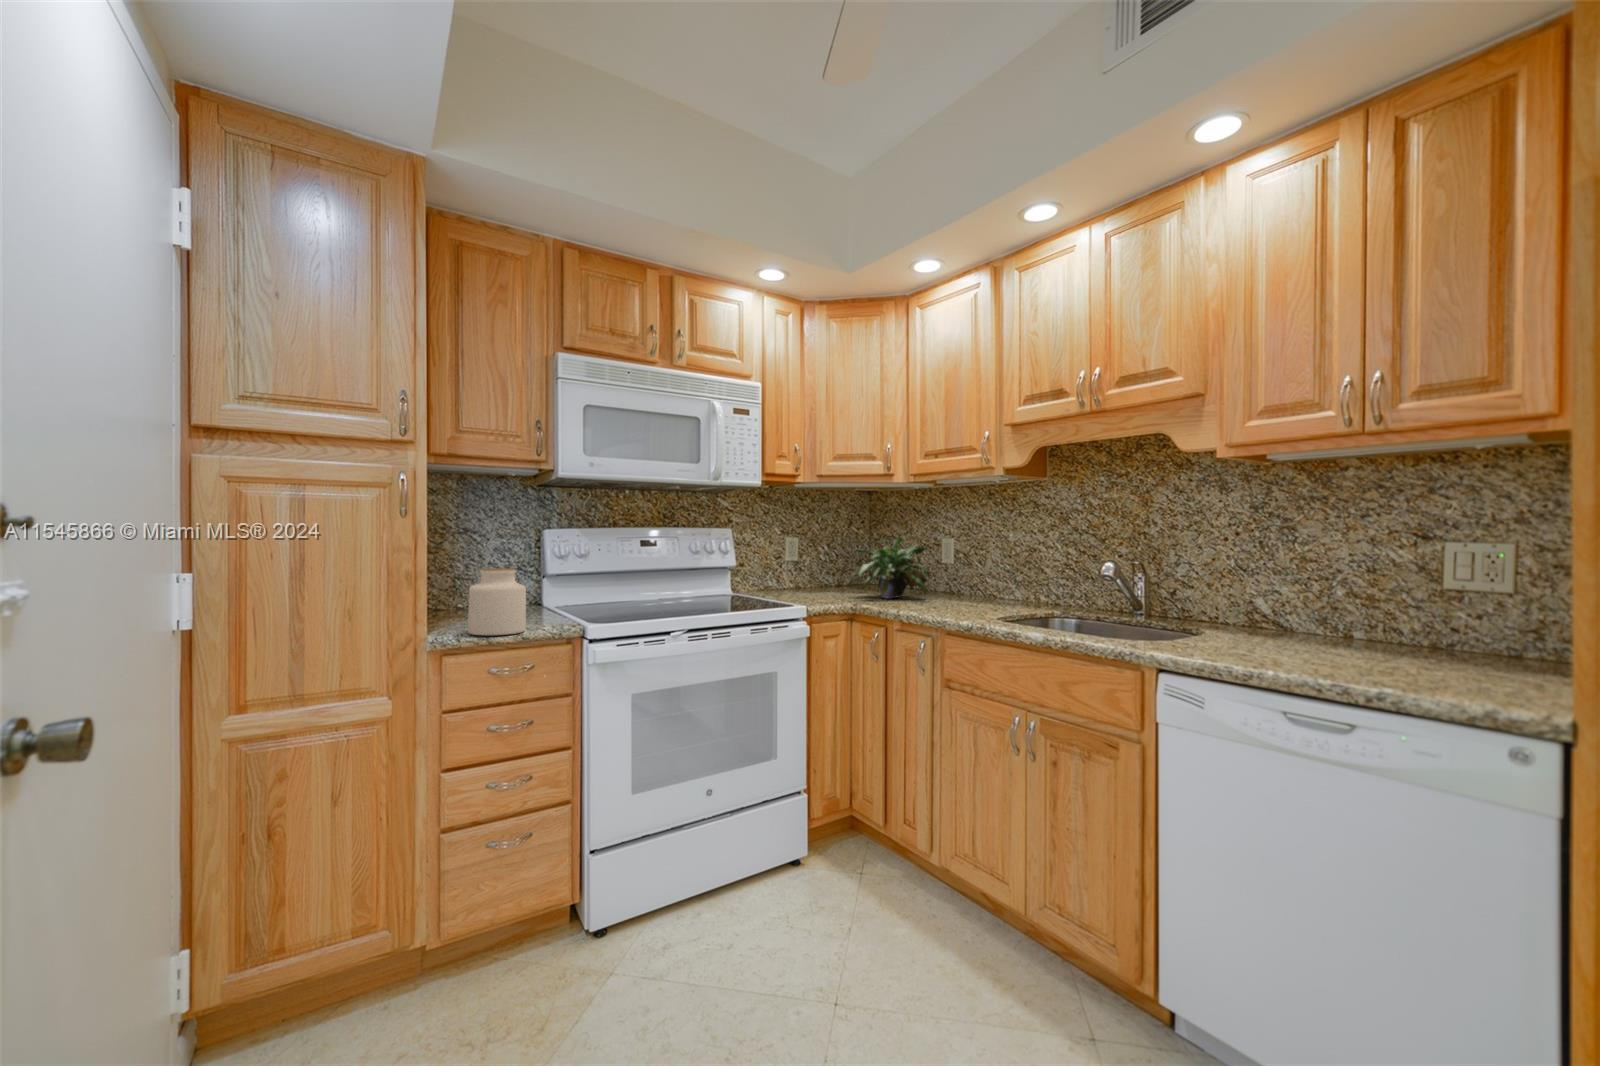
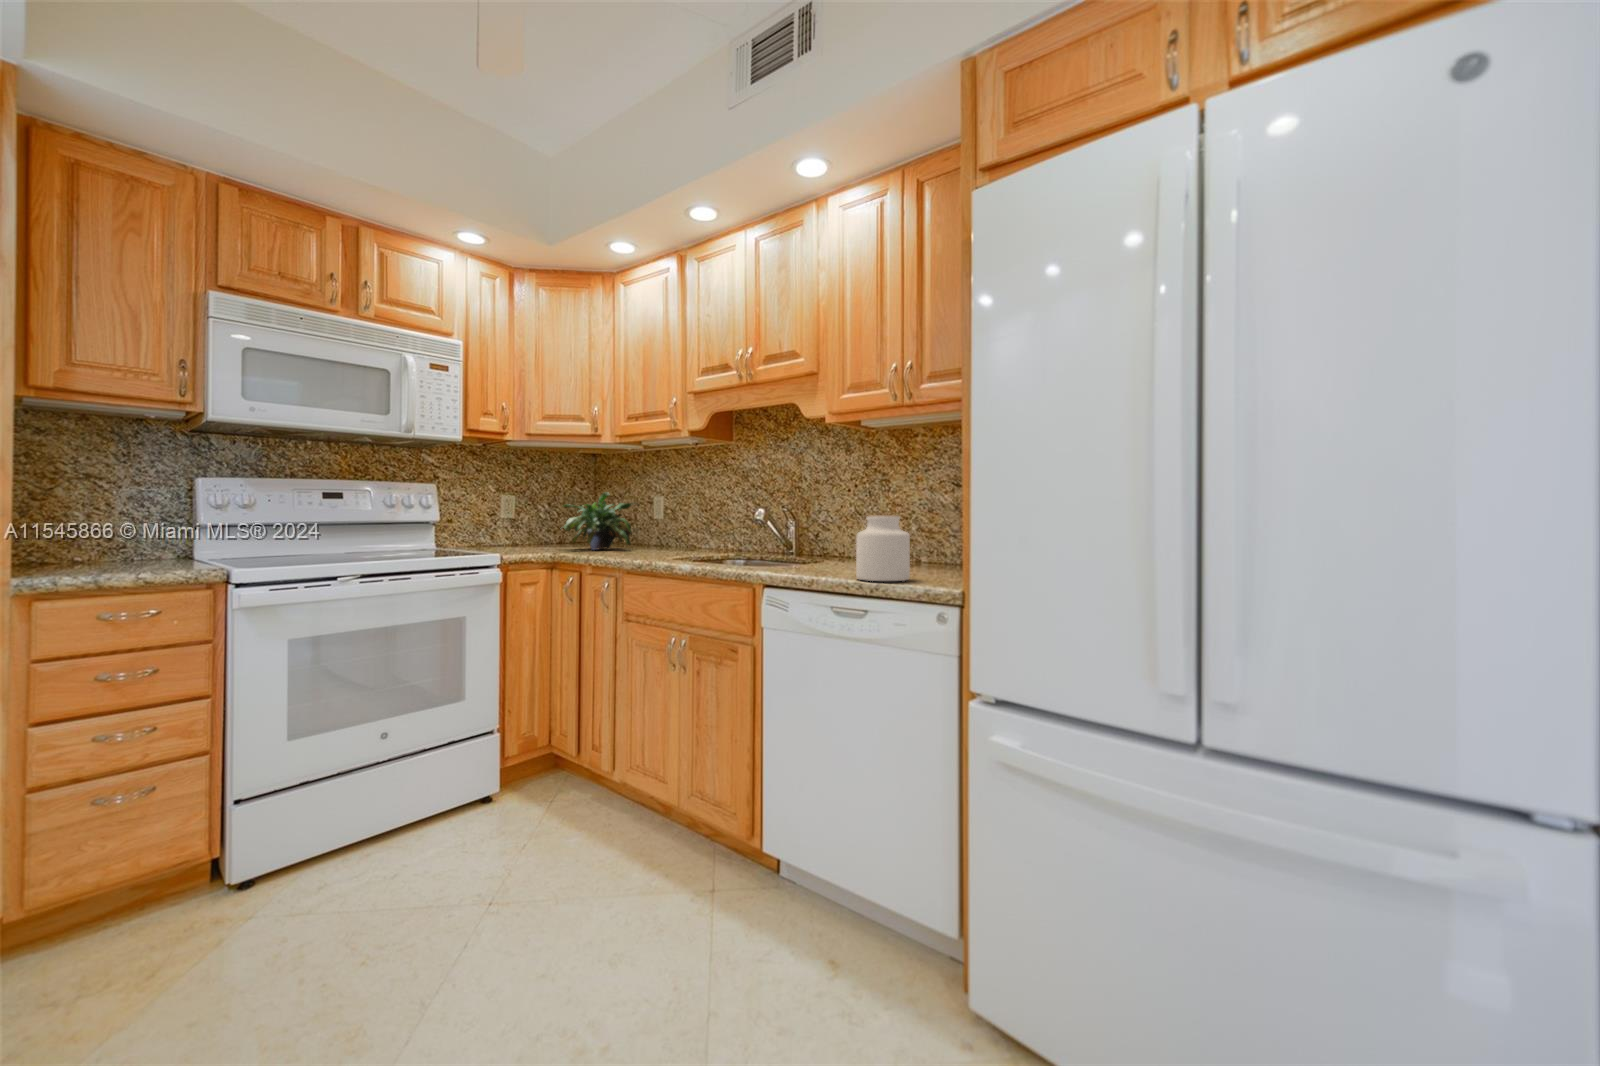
jar: present [468,568,526,635] -> present [856,515,910,581]

